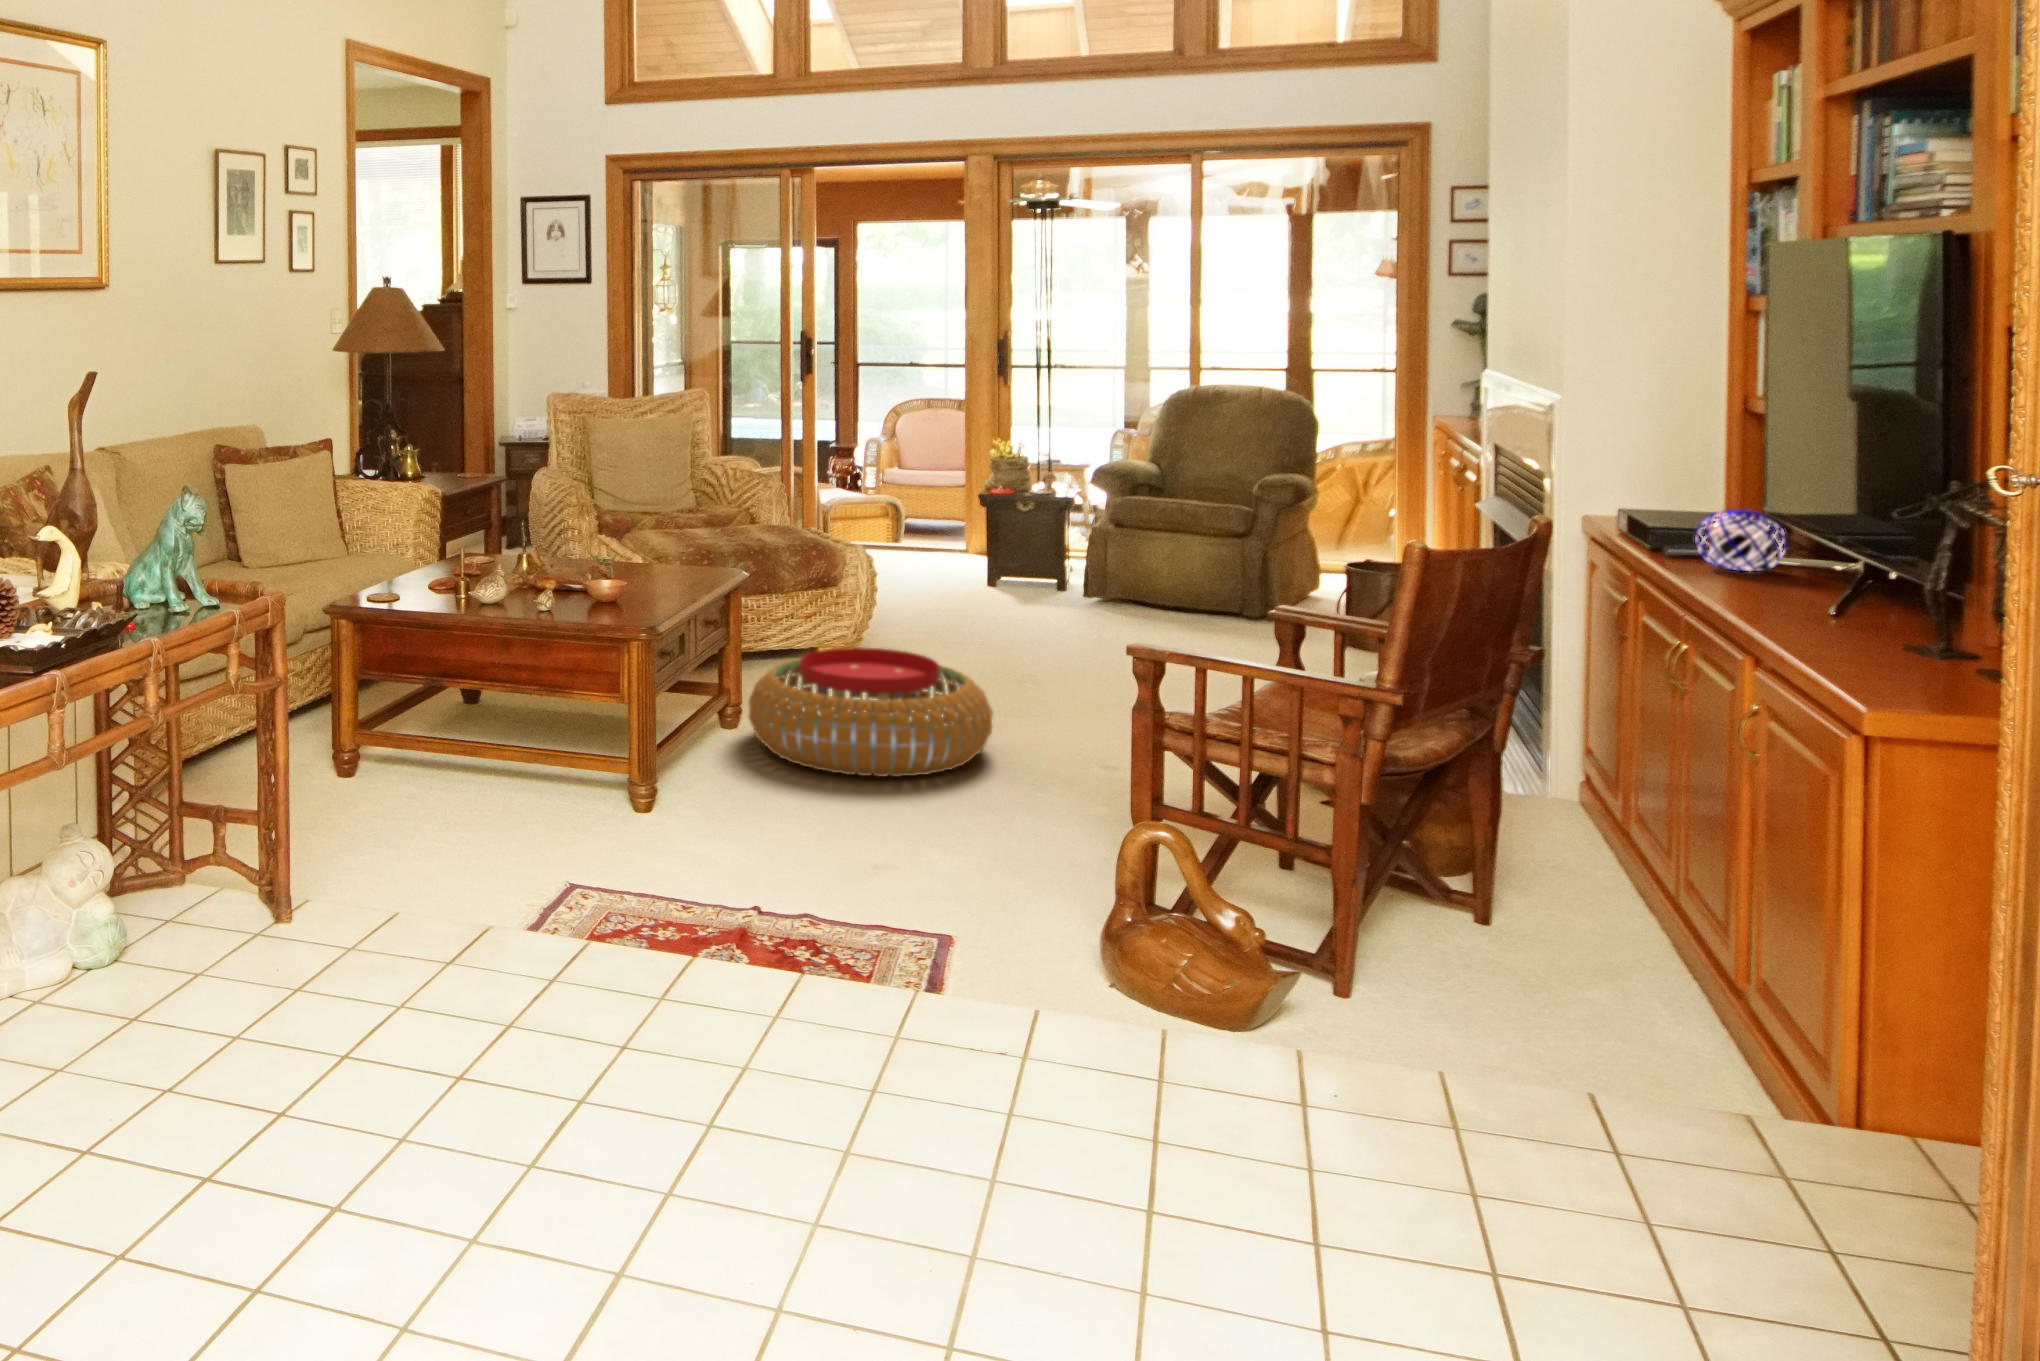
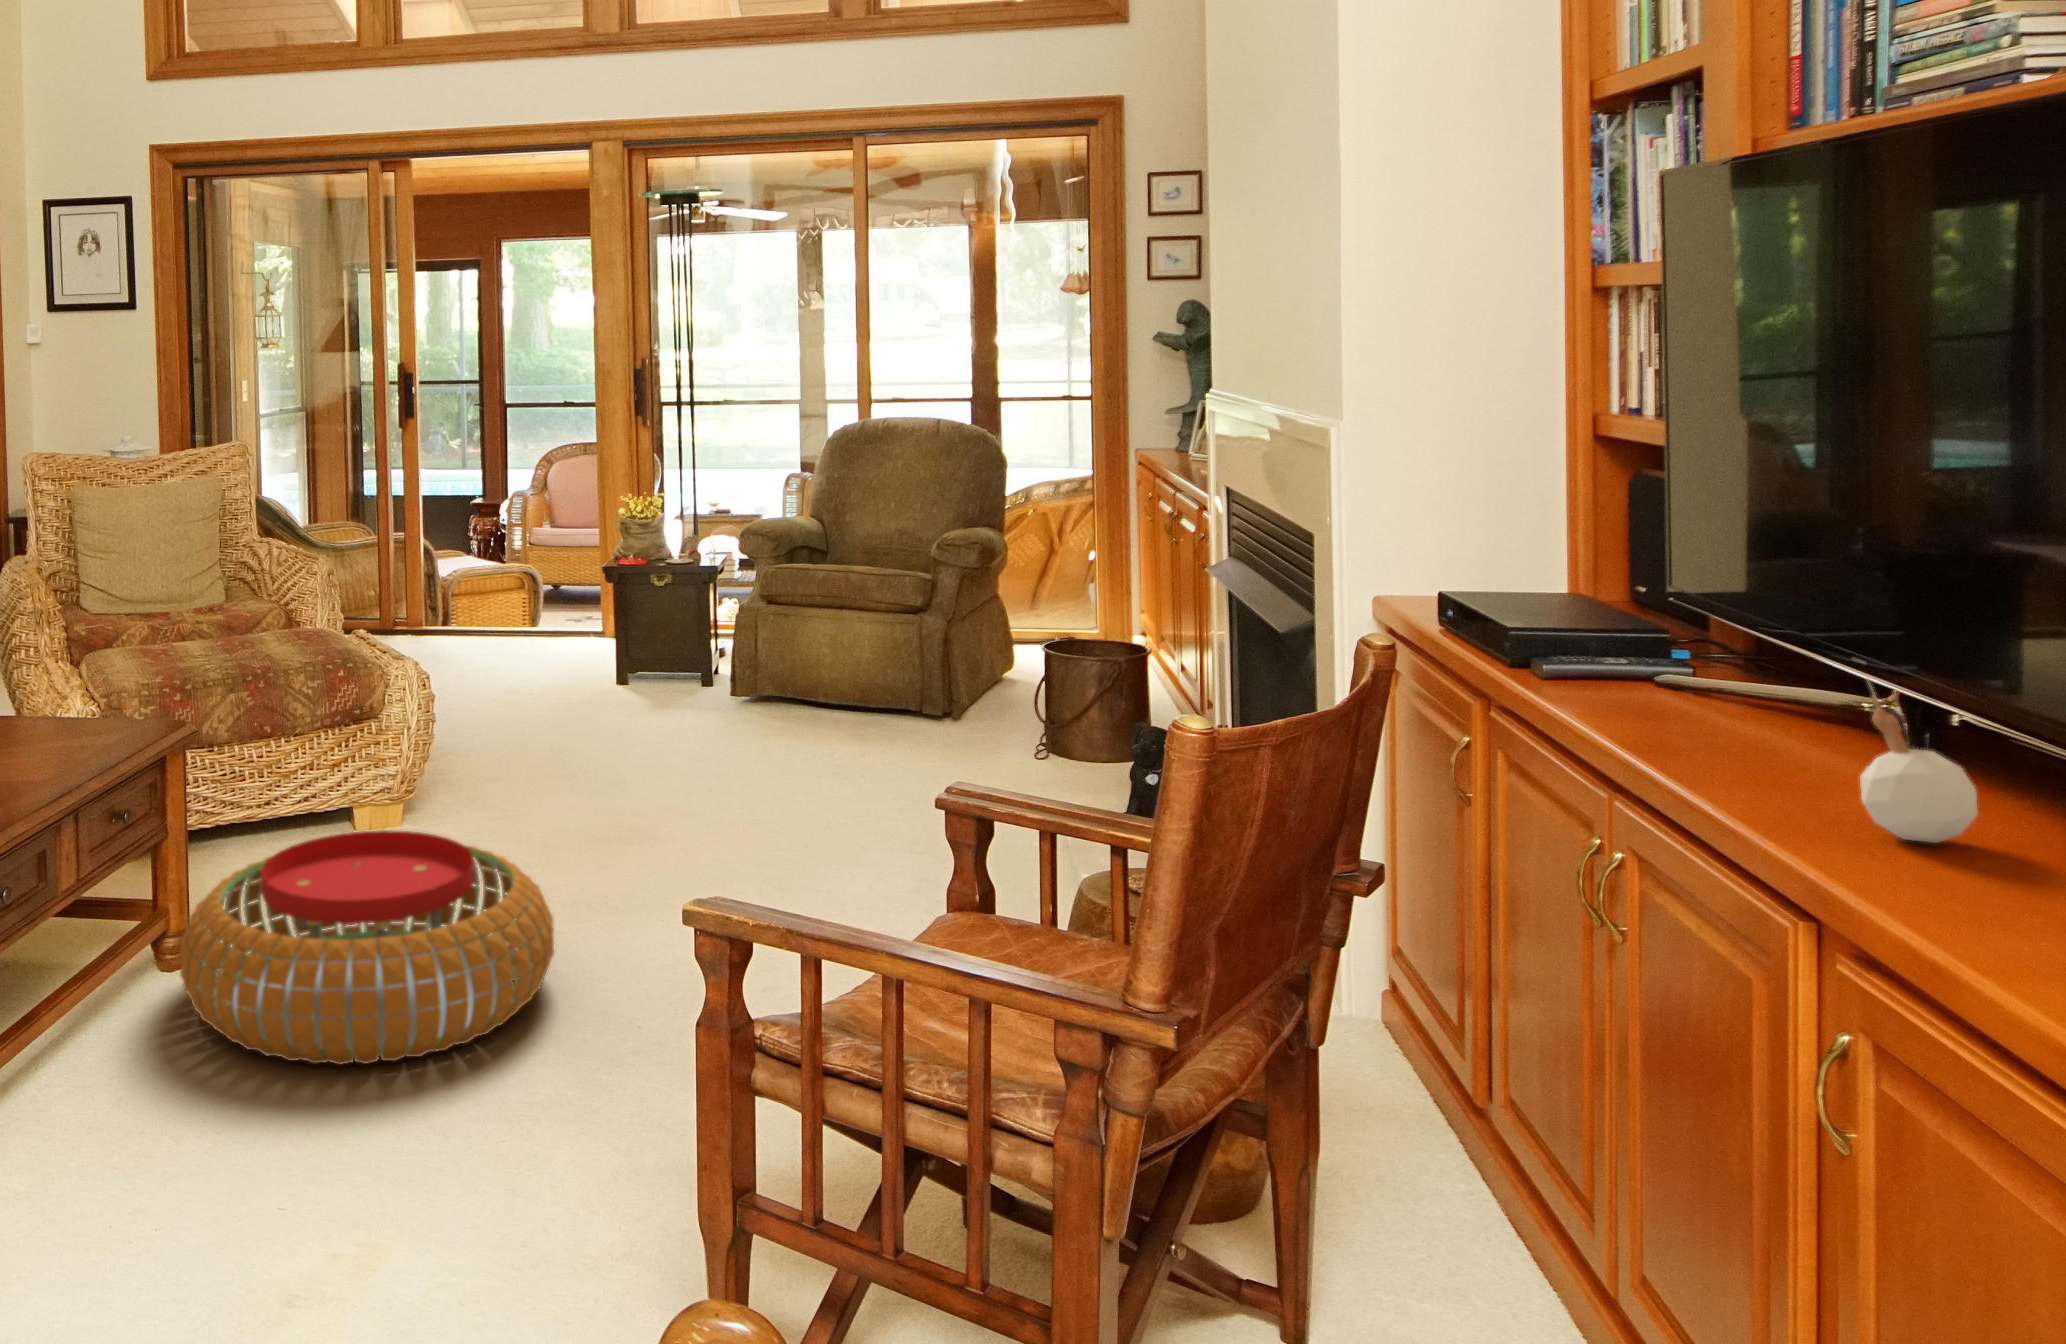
decorative orb: present [1695,509,1787,571] -> none [1605,611,1759,719]
candle: none [1790,532,1848,615] -> present [1860,693,1977,843]

